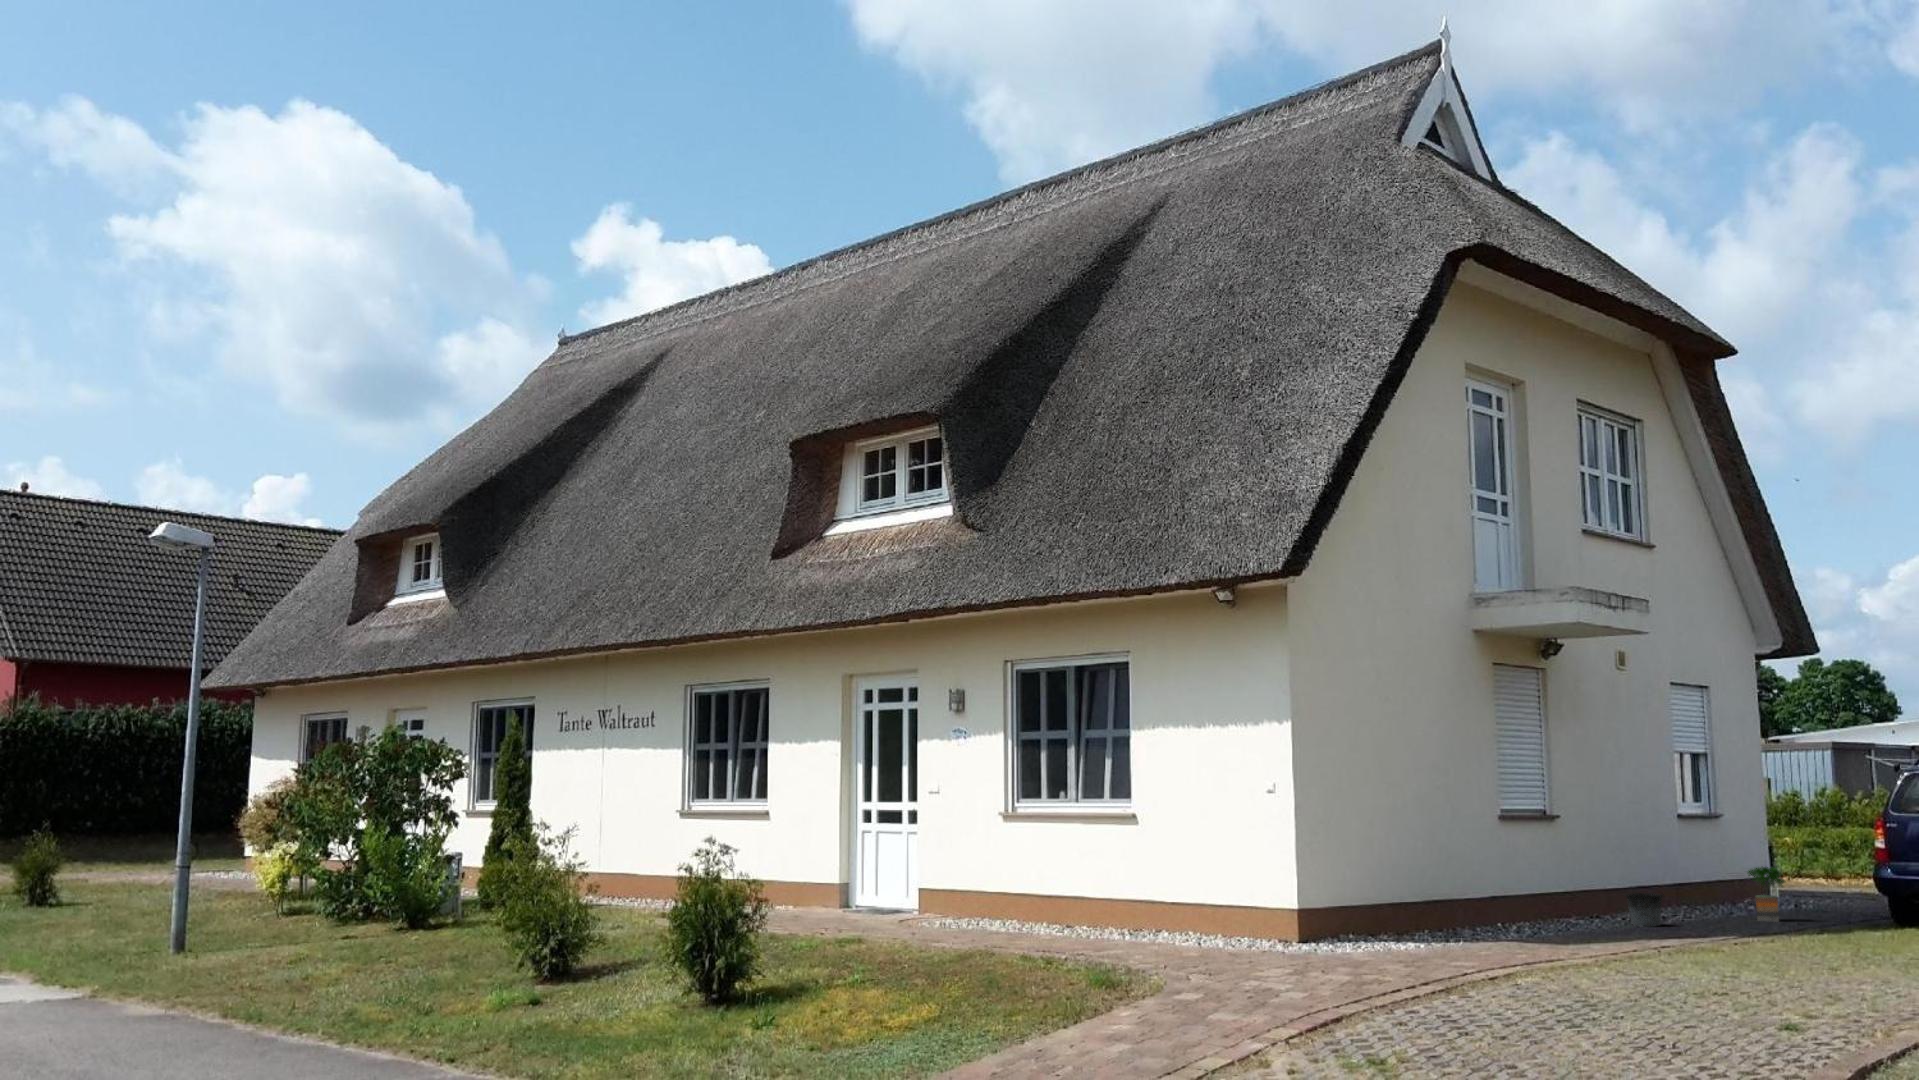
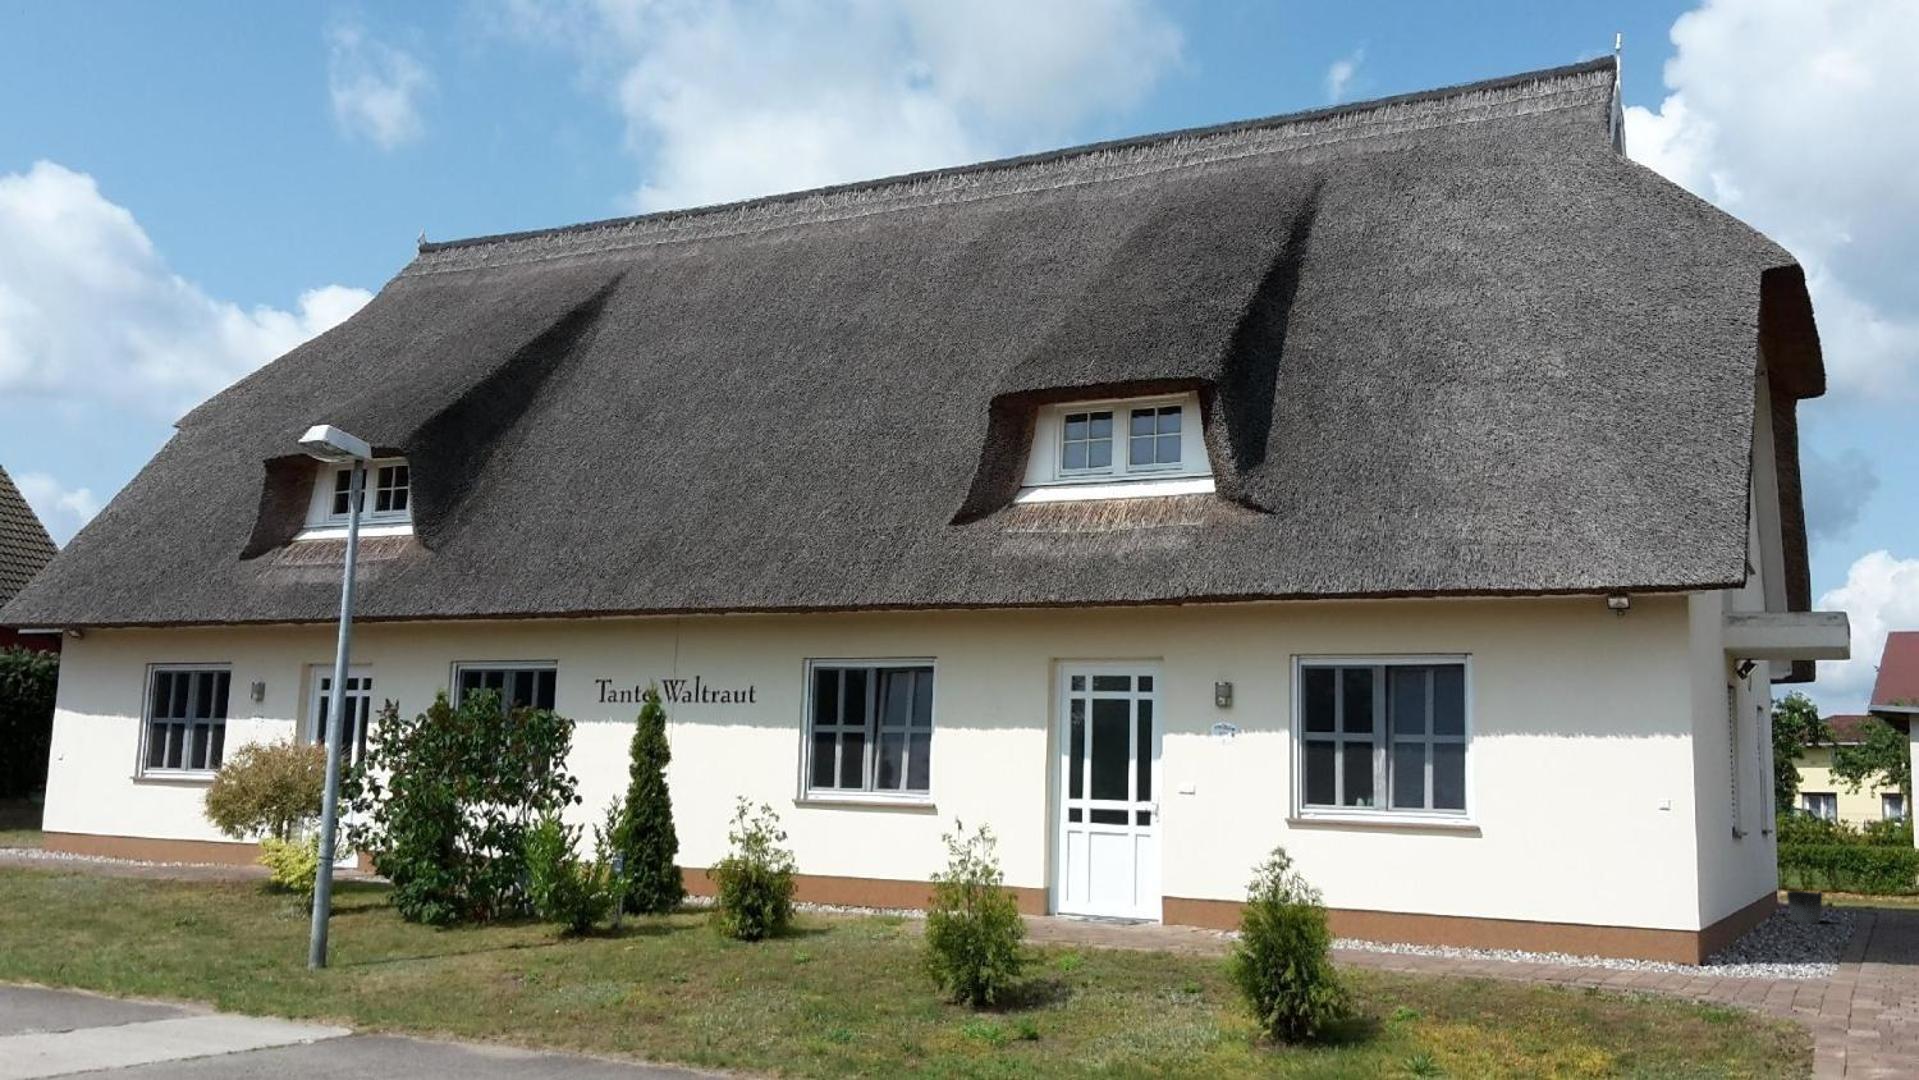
potted tree: present [1747,867,1786,922] -> none [1839,861,1882,913]

